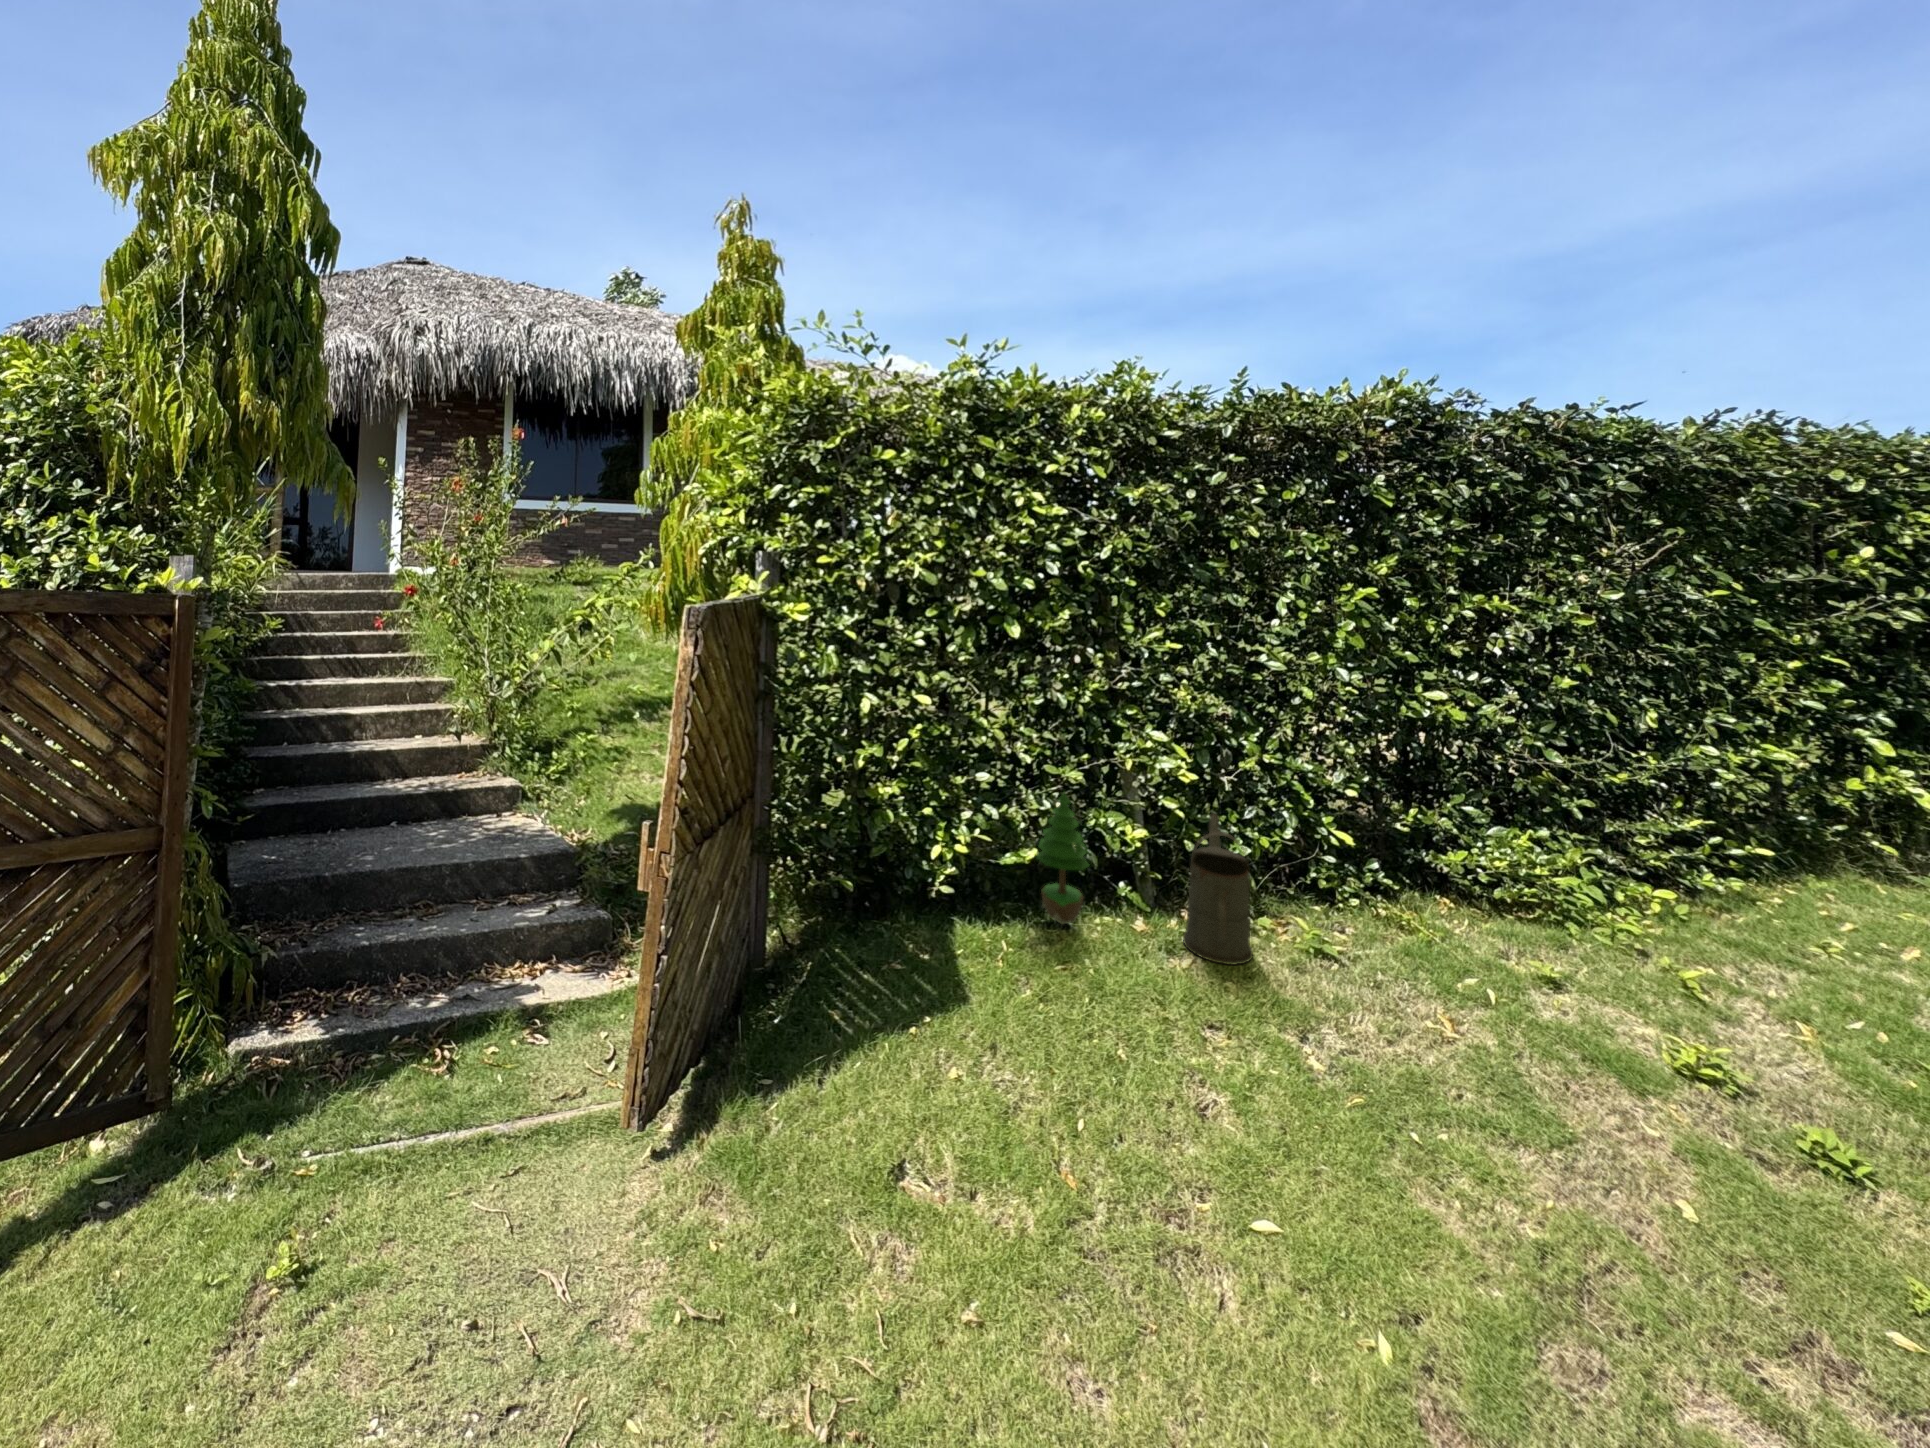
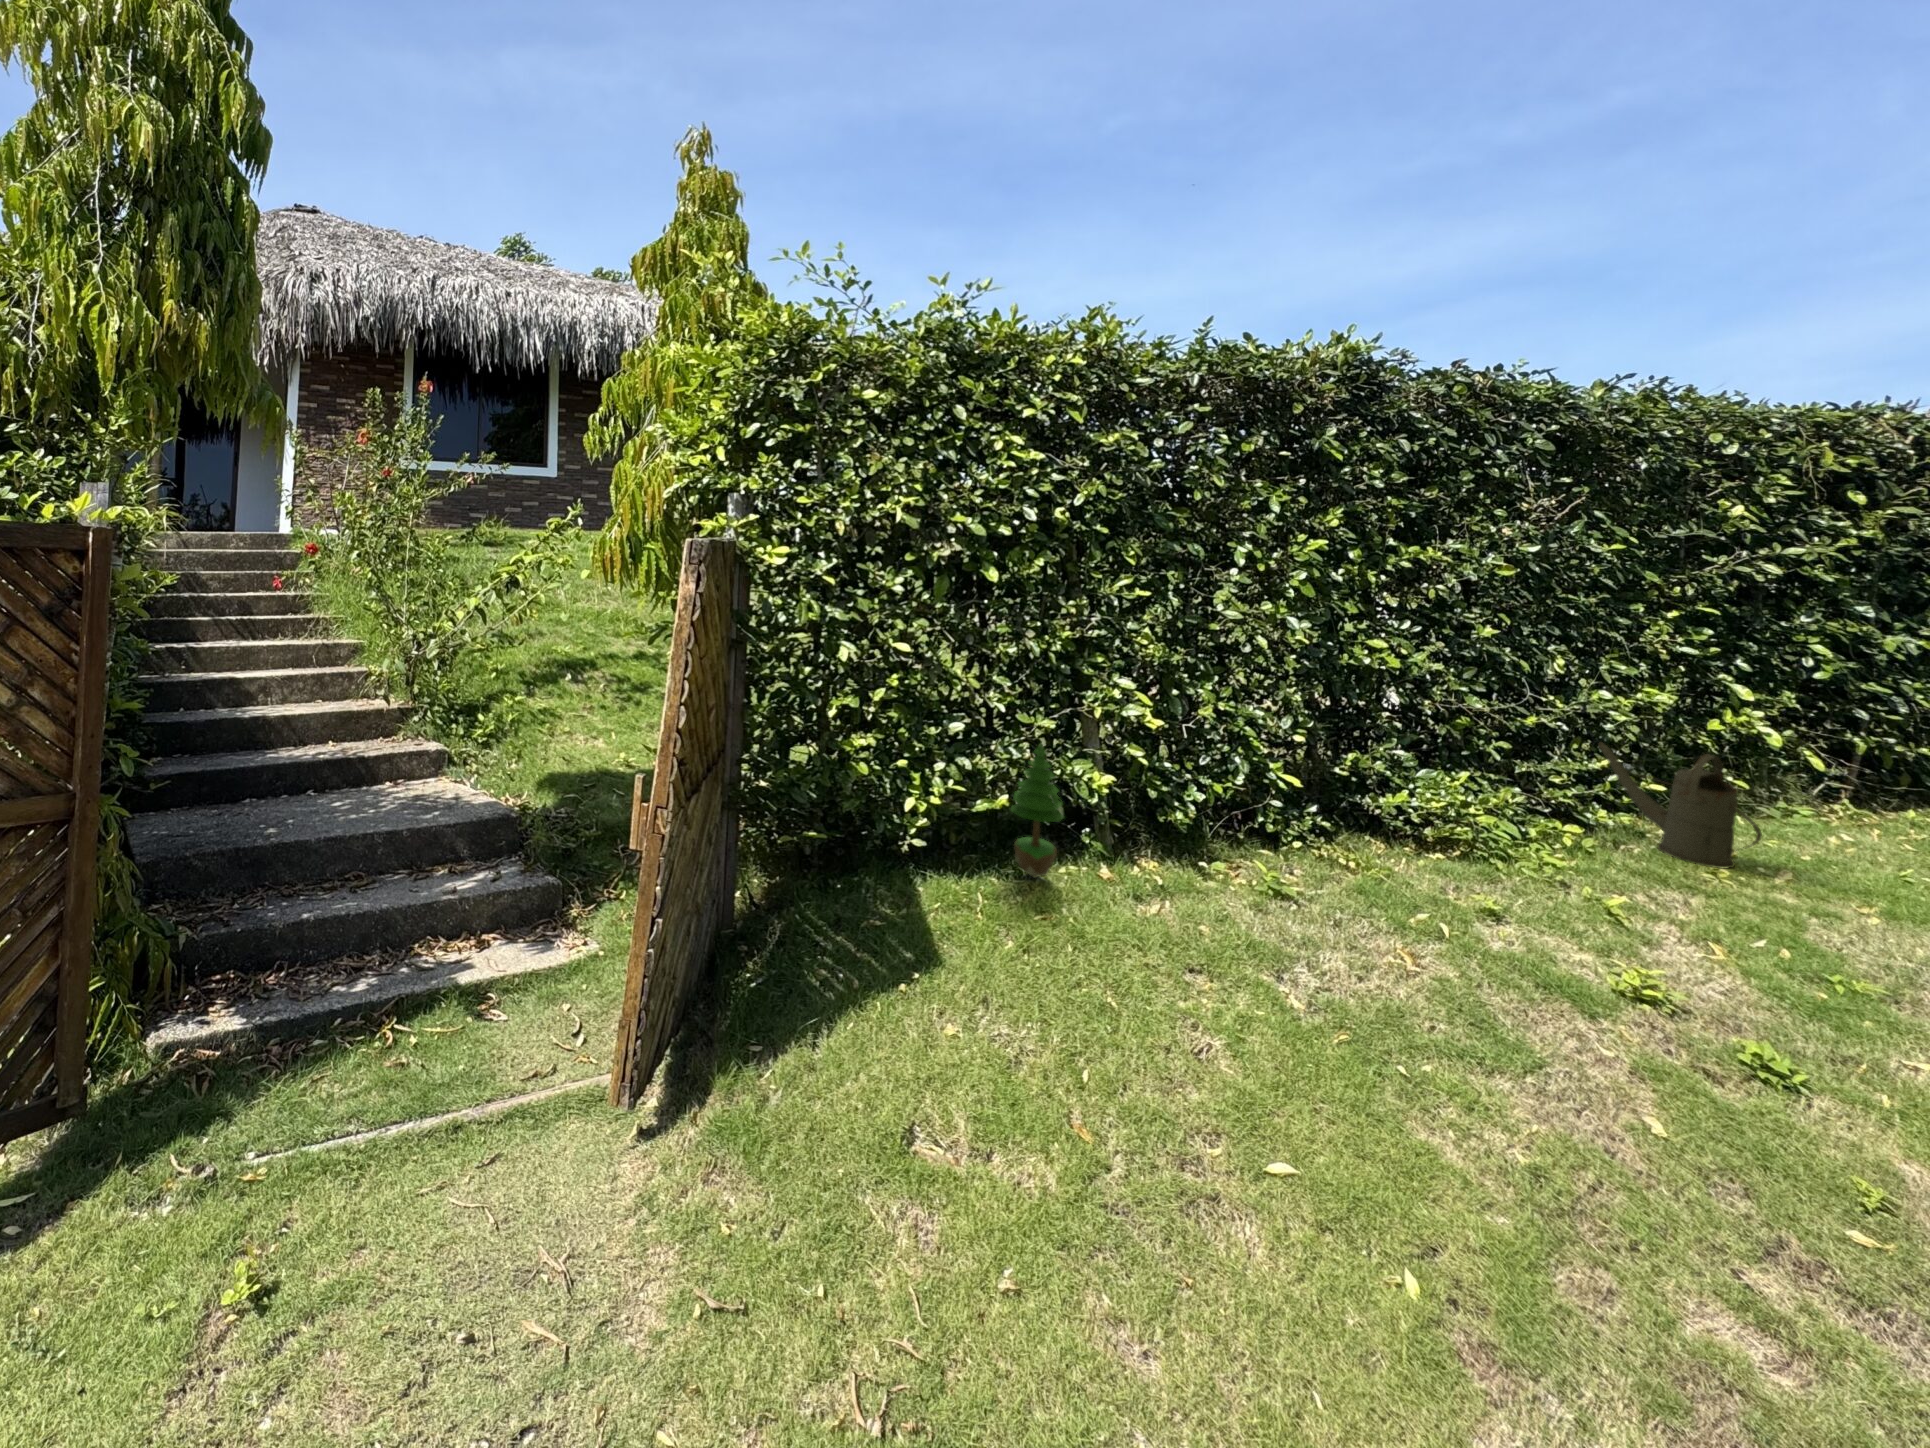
watering can: present [1183,814,1253,965] -> present [1598,742,1762,869]

